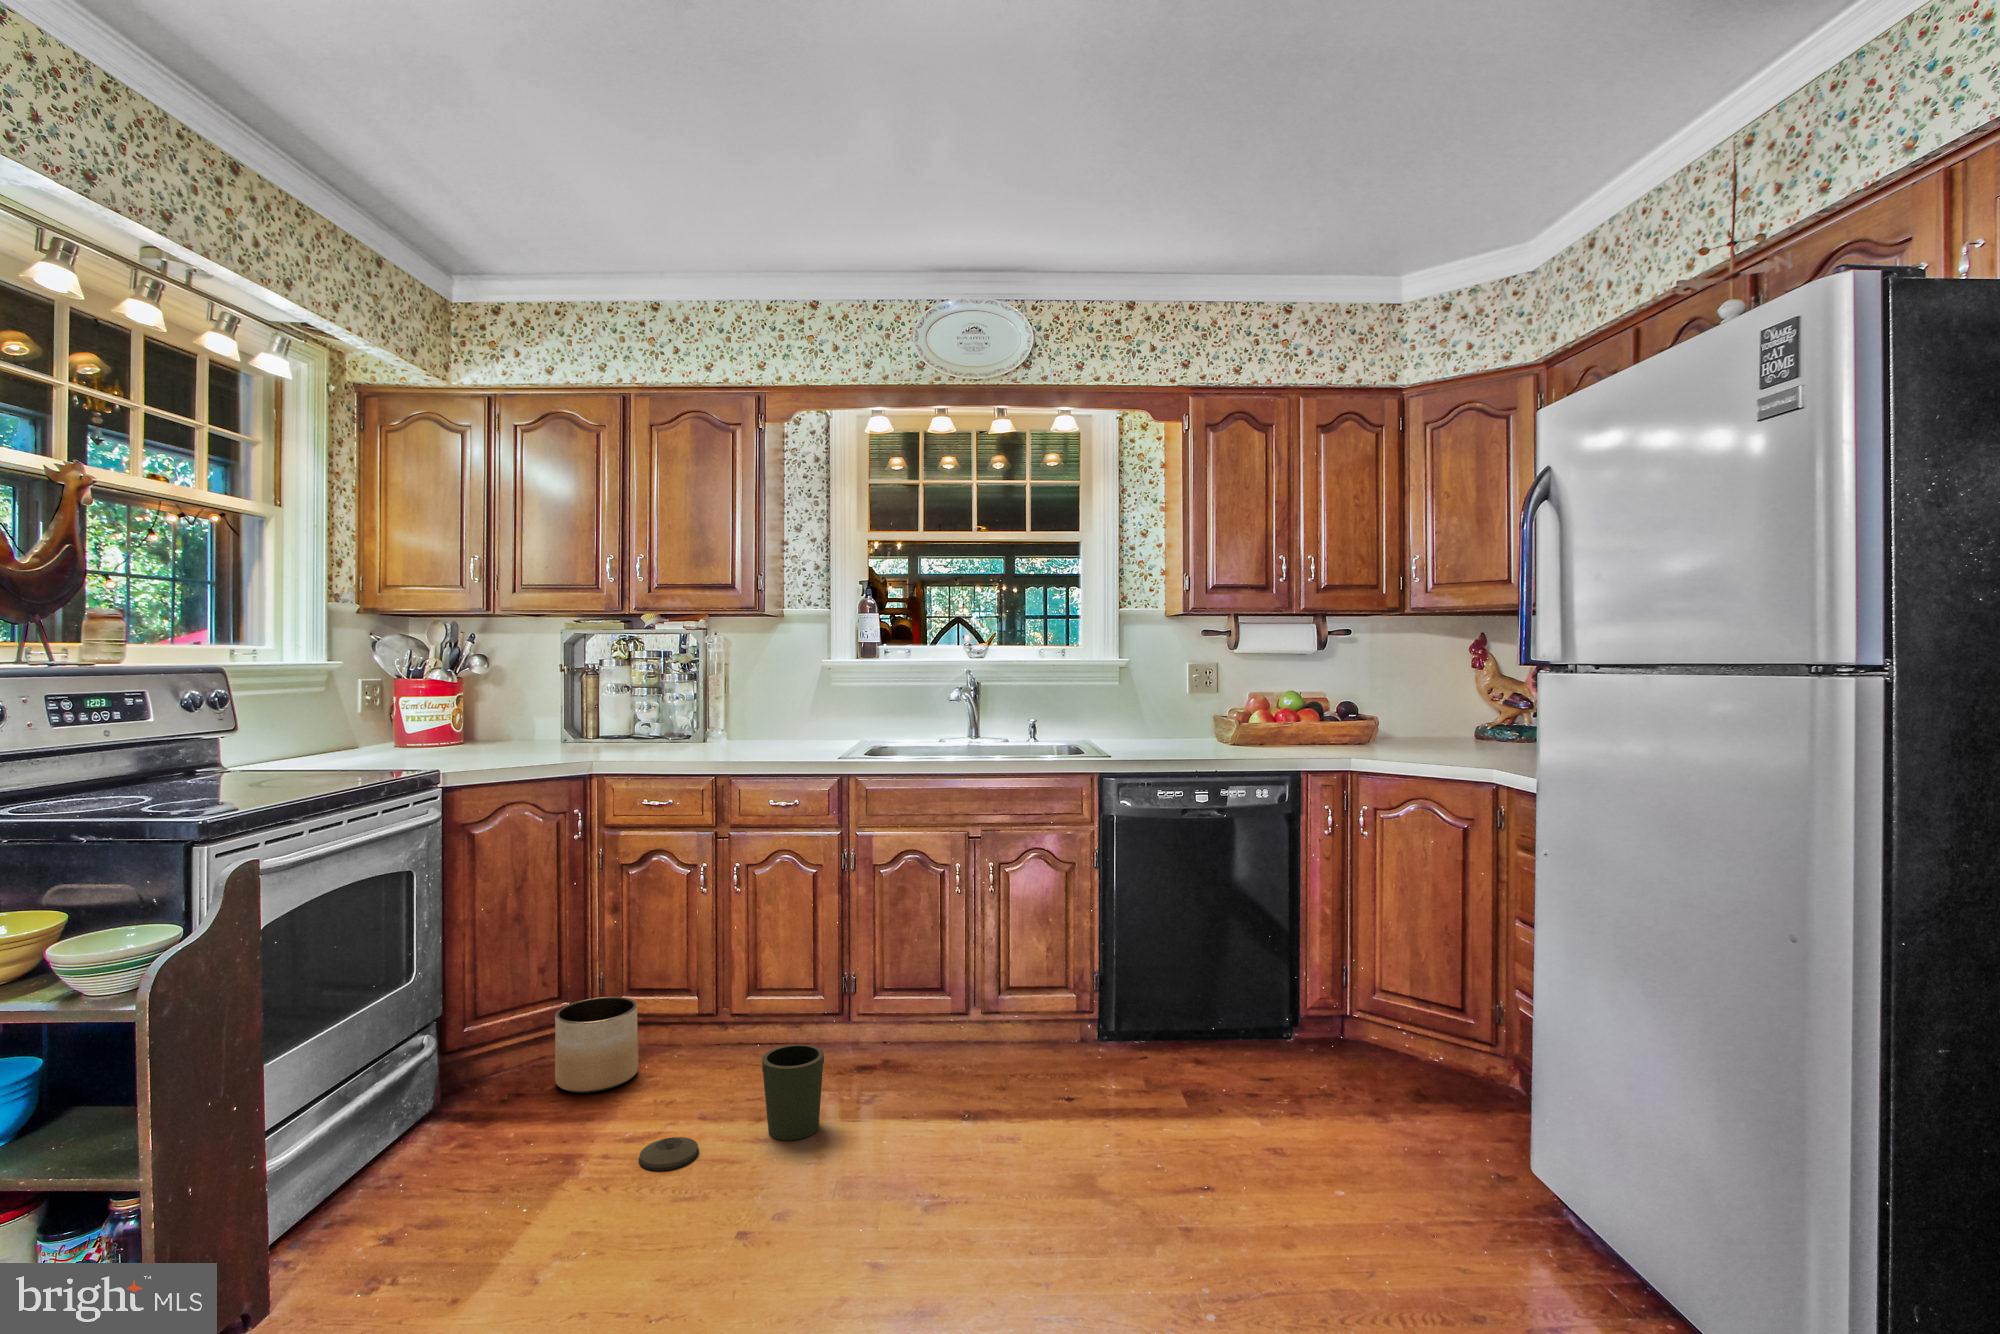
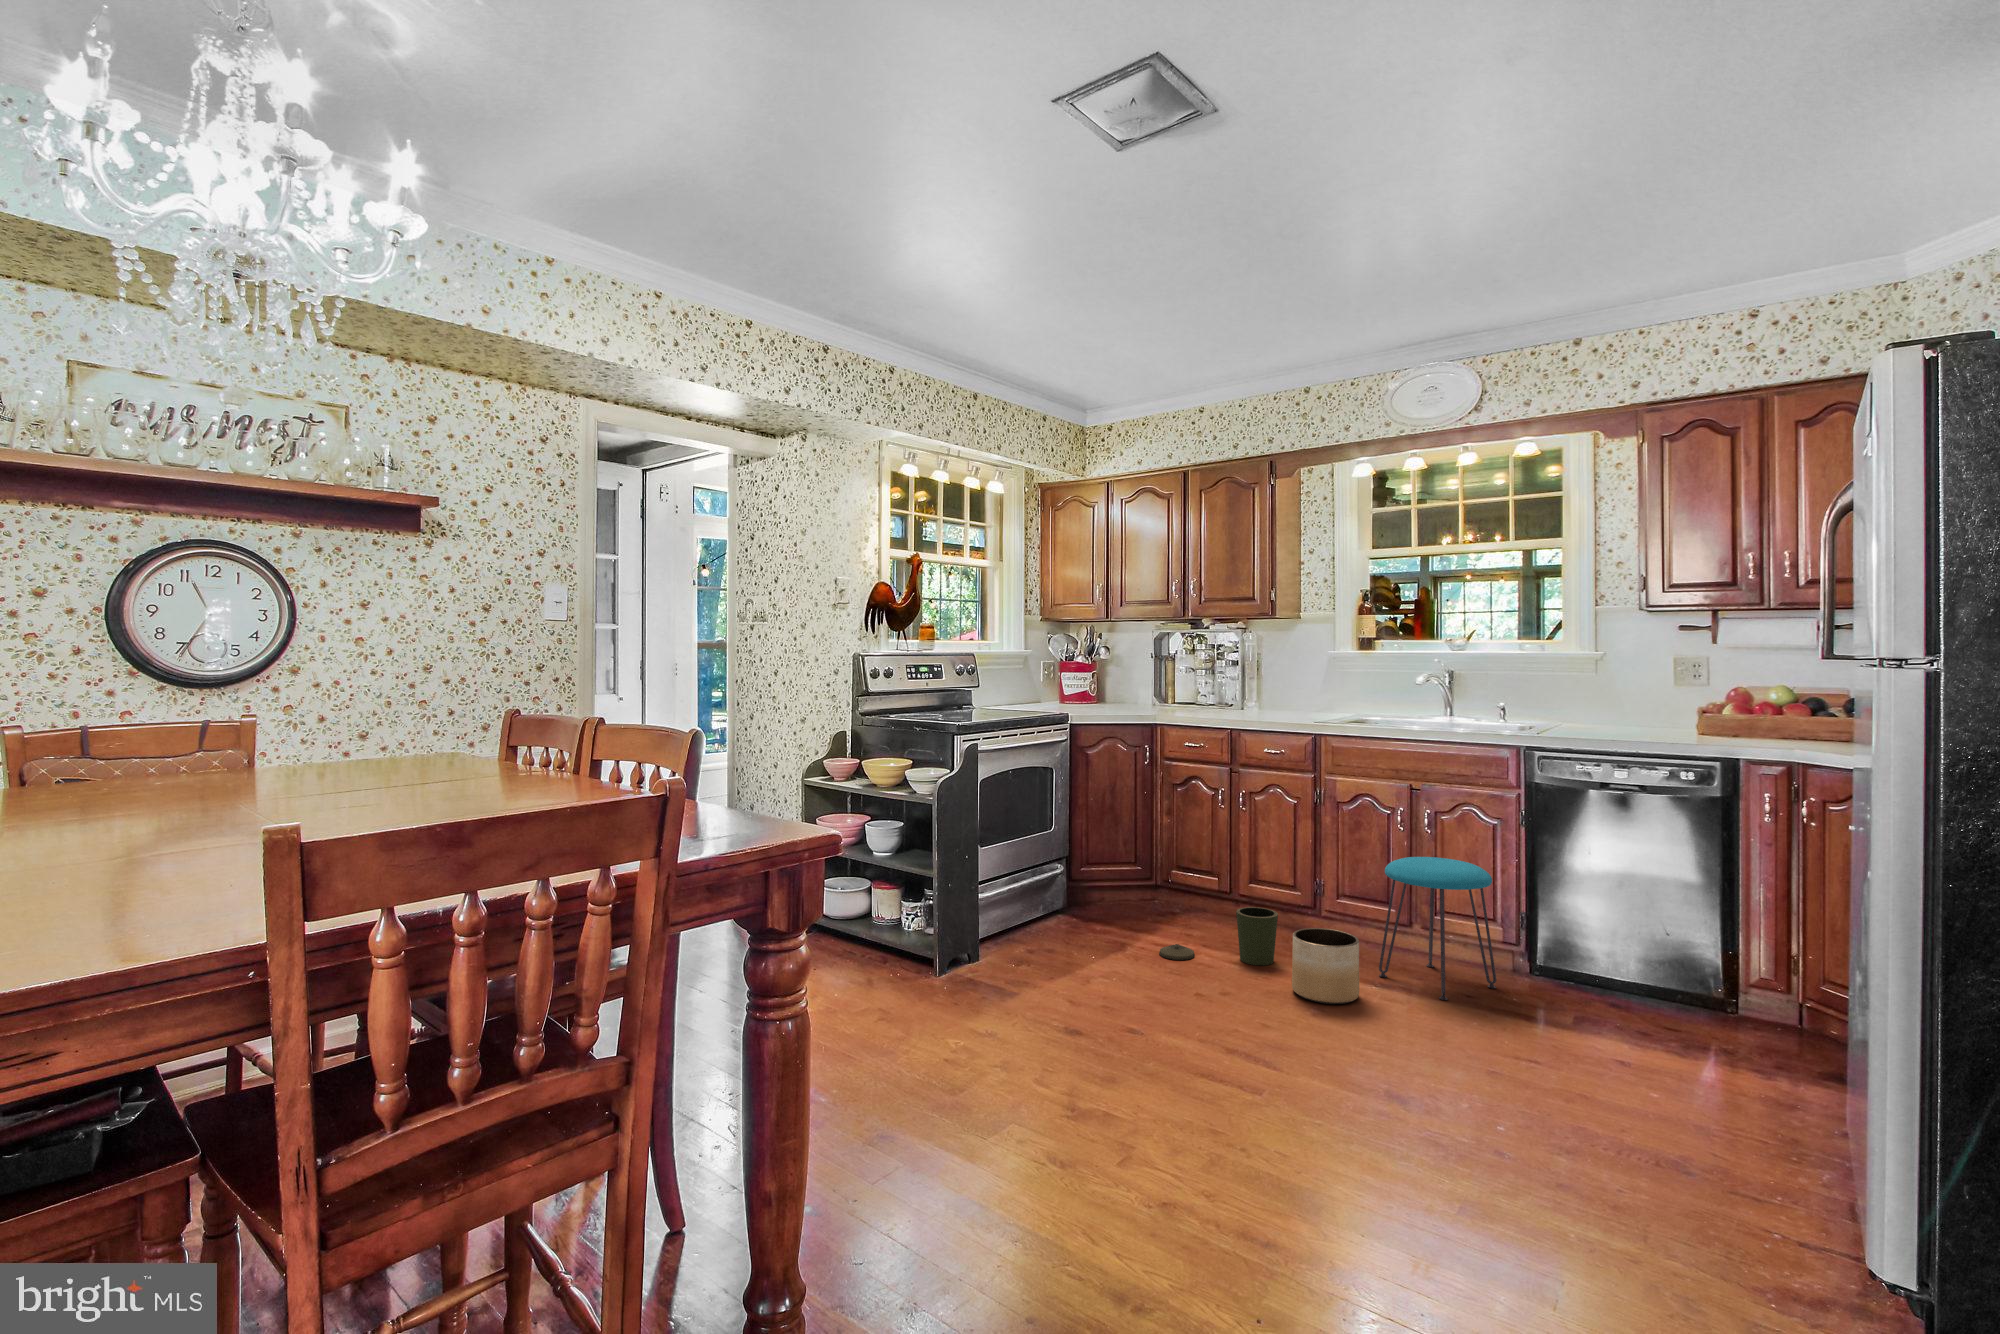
stool: none [961,927,1093,1126] -> present [1379,857,1497,1000]
planter: present [555,997,638,1093] -> present [1292,928,1359,1004]

